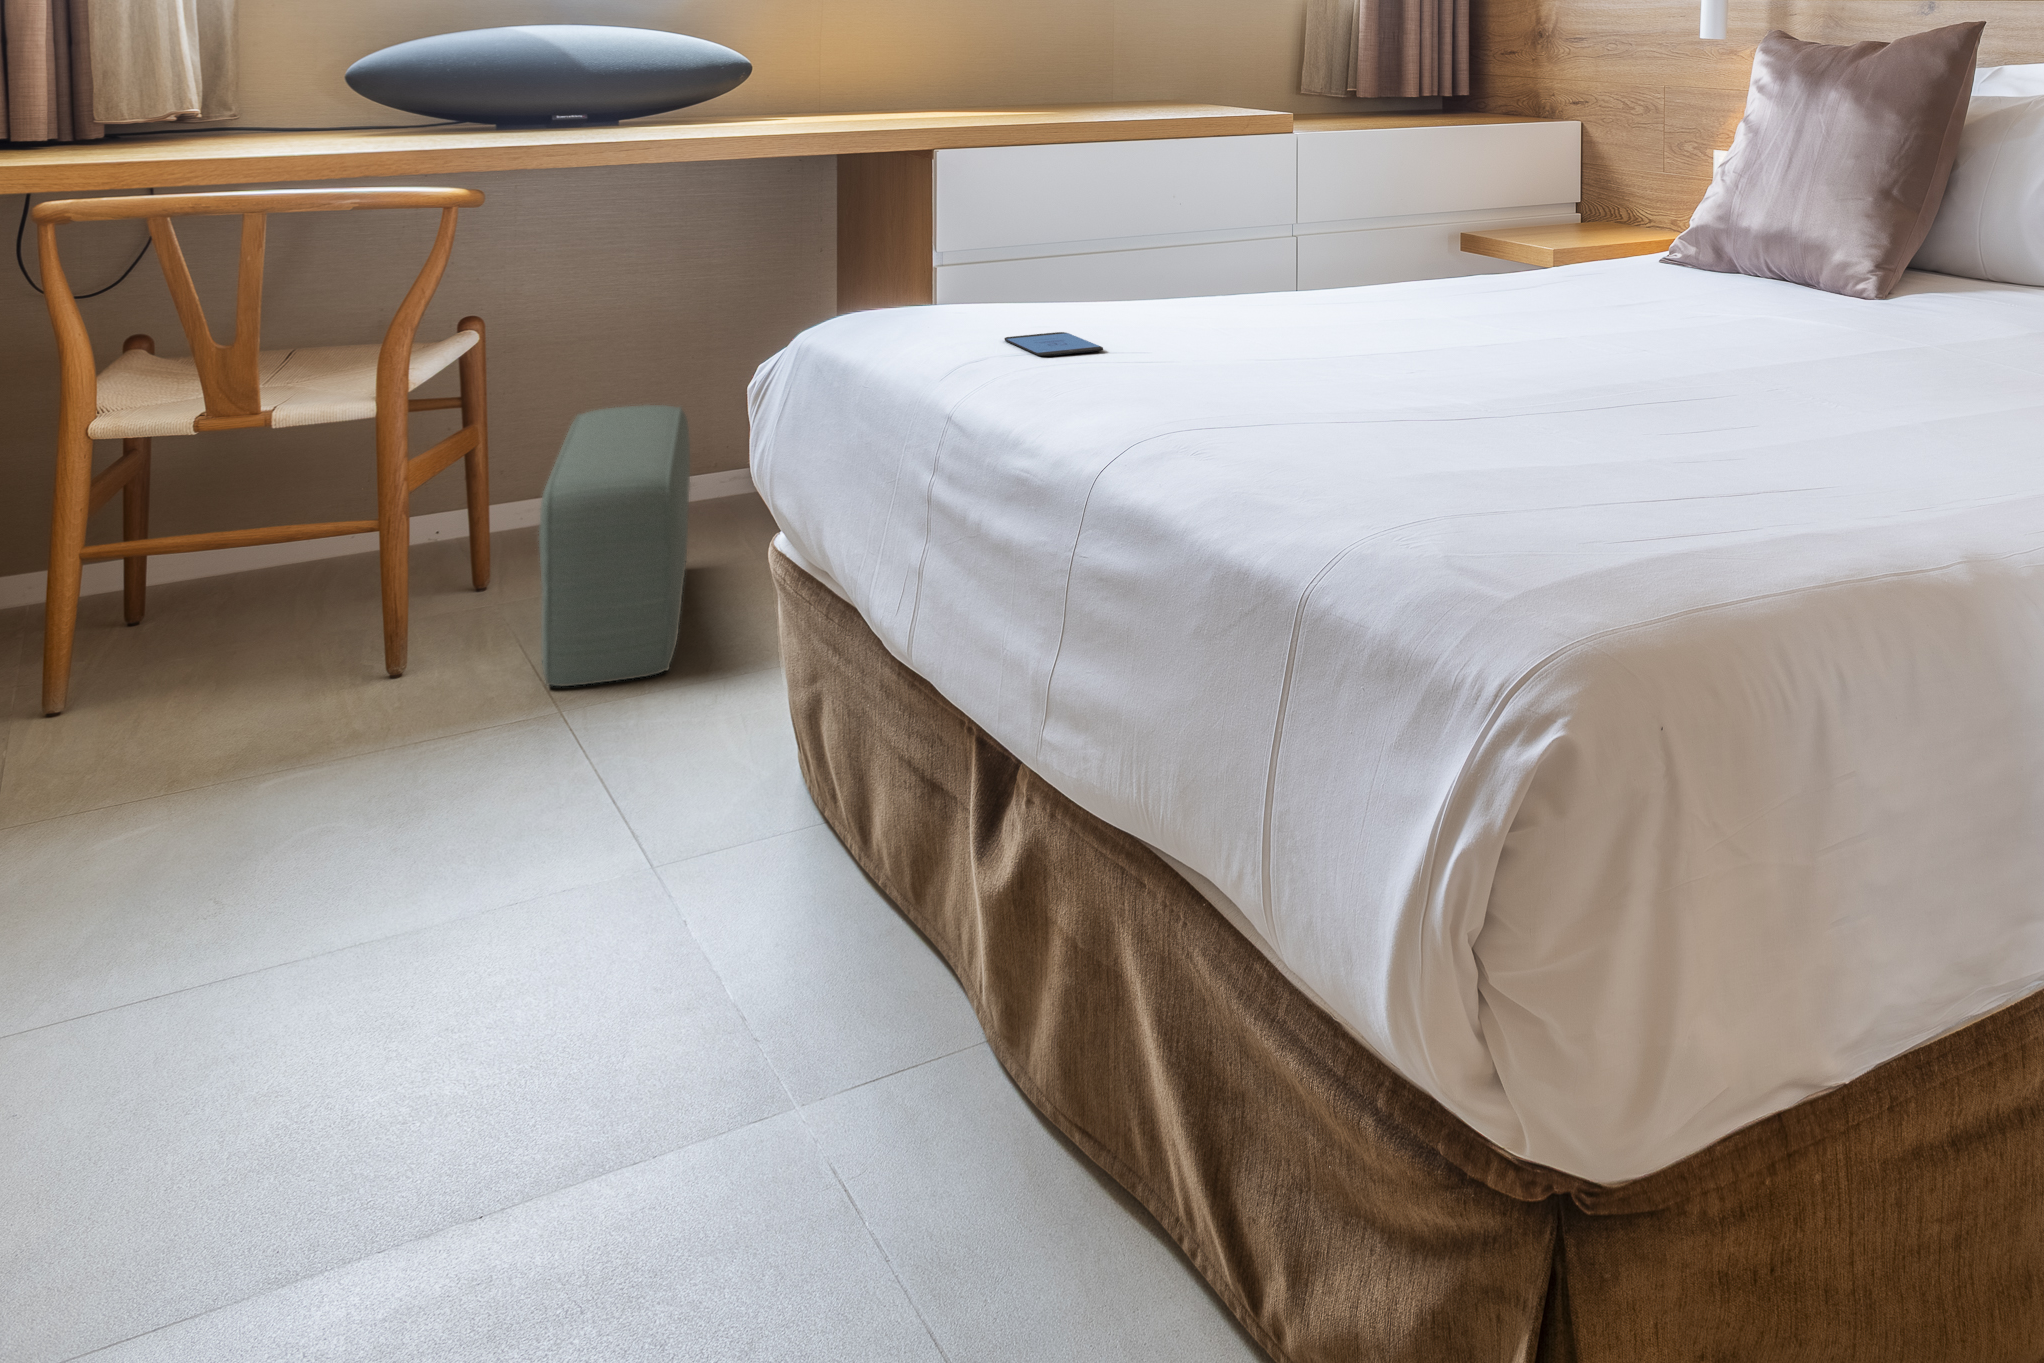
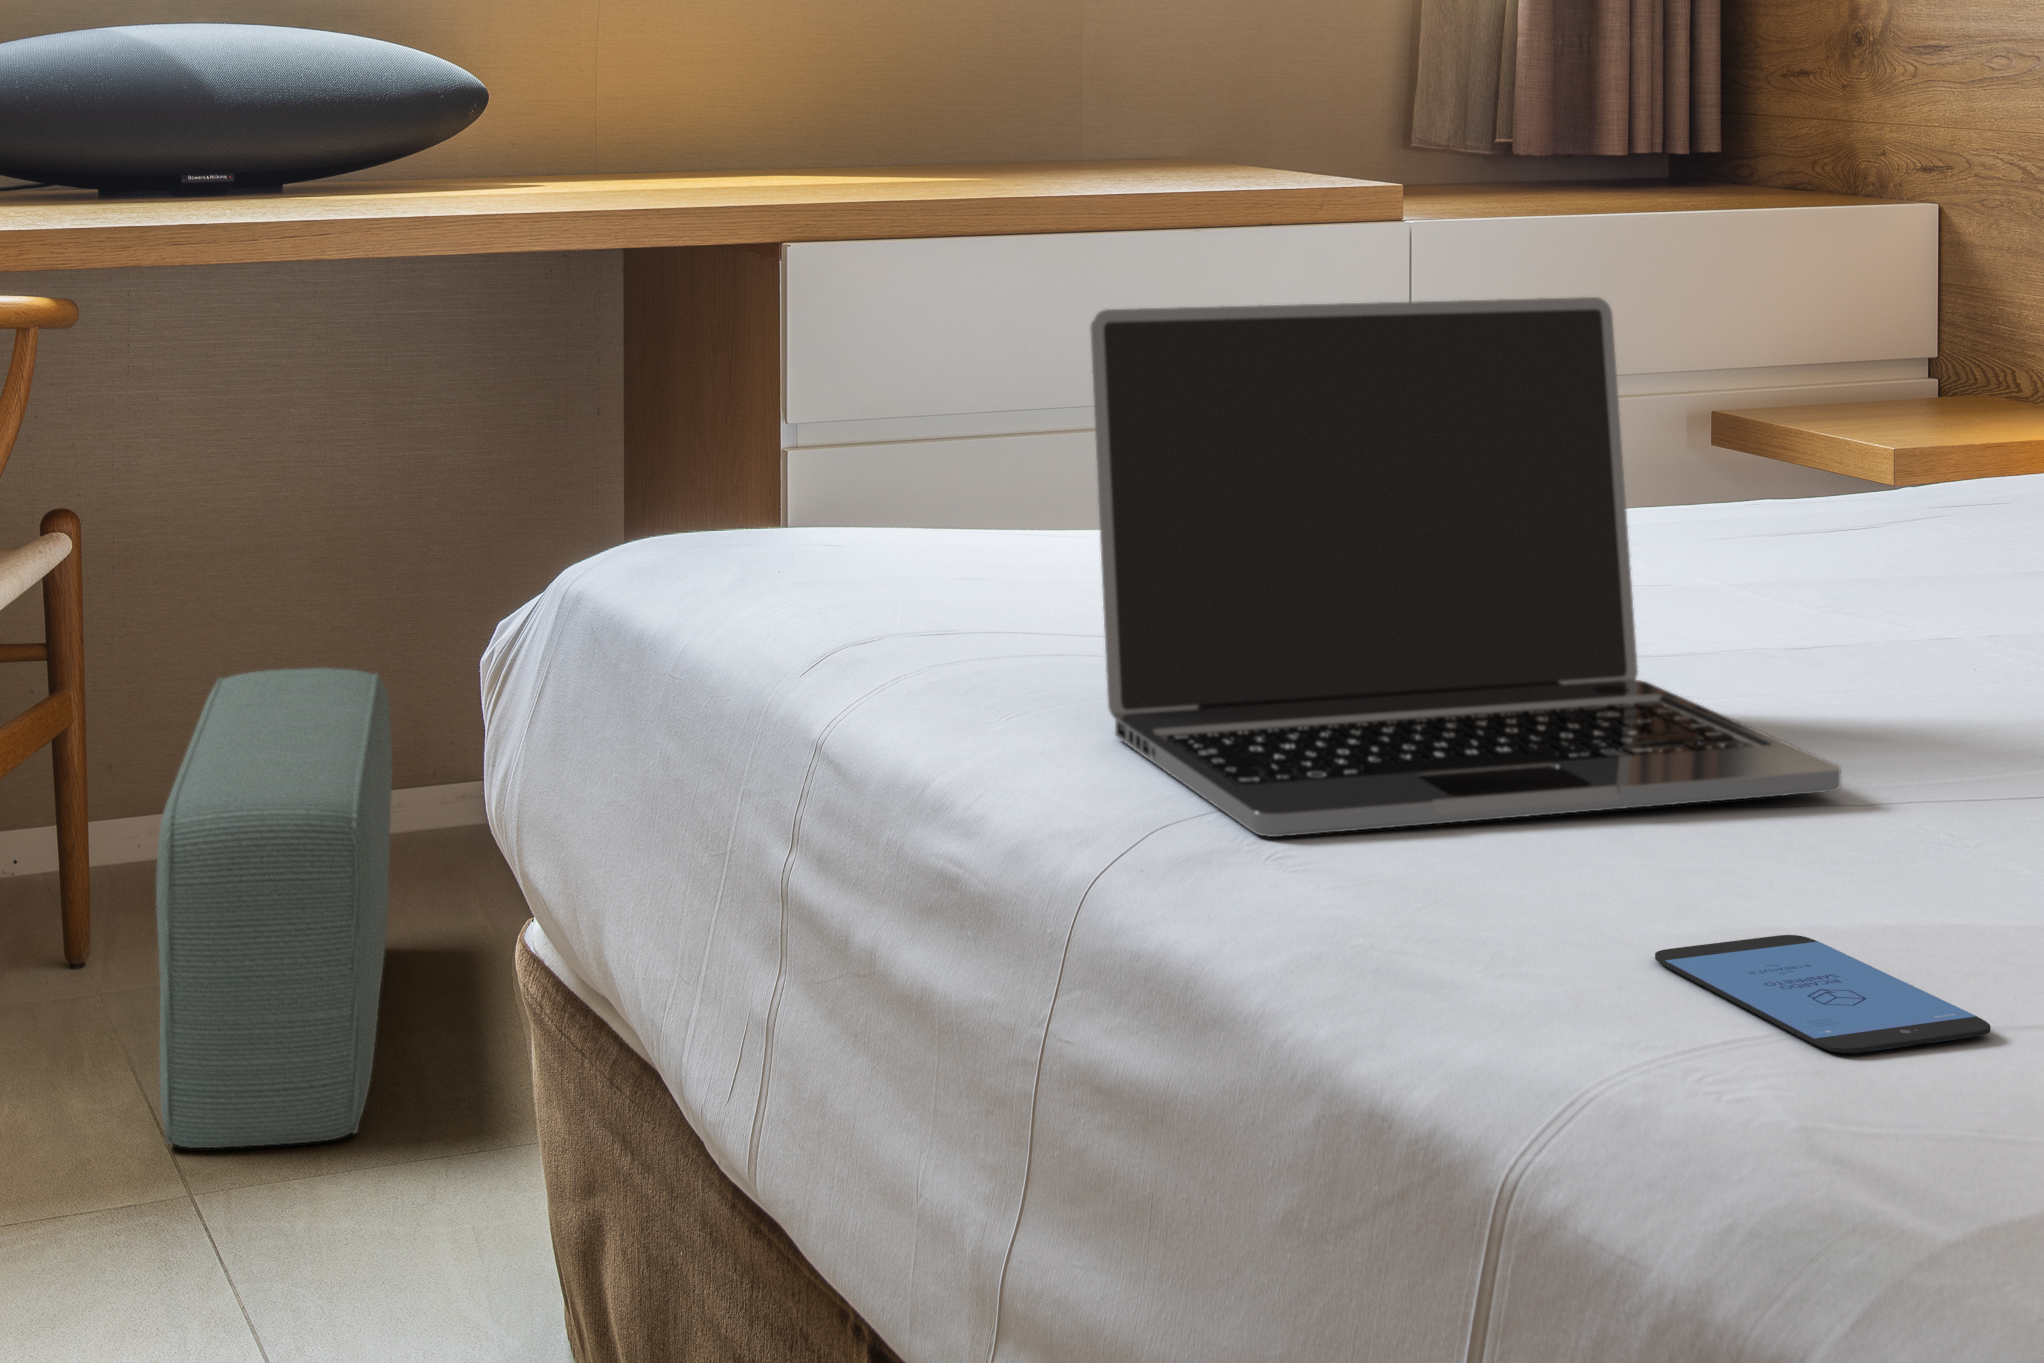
laptop: none [1101,165,1488,443] -> present [1091,297,1841,837]
smartphone: present [1005,332,1103,356] -> present [1655,935,1991,1053]

